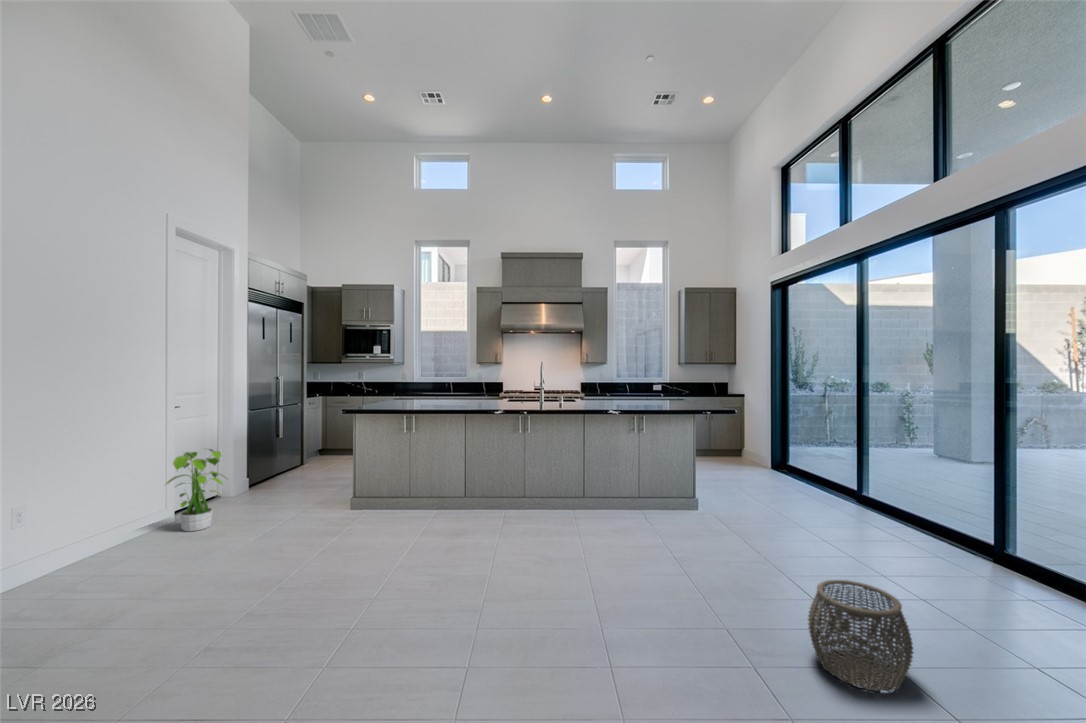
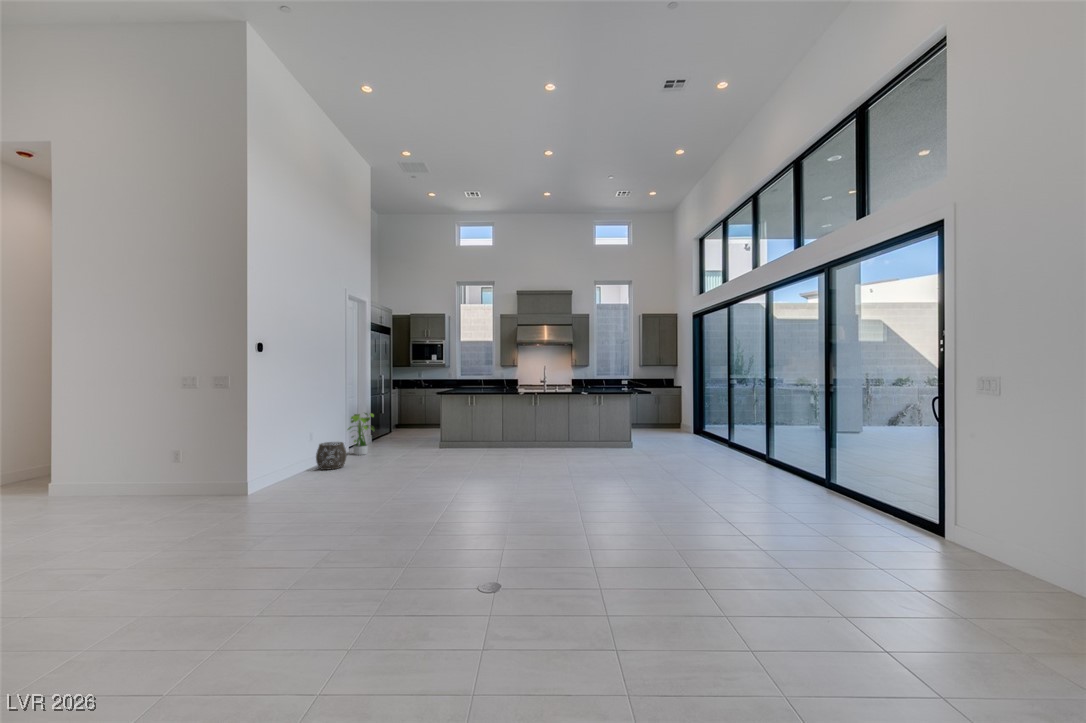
woven basket: present [808,580,913,691] -> present [316,442,347,470]

